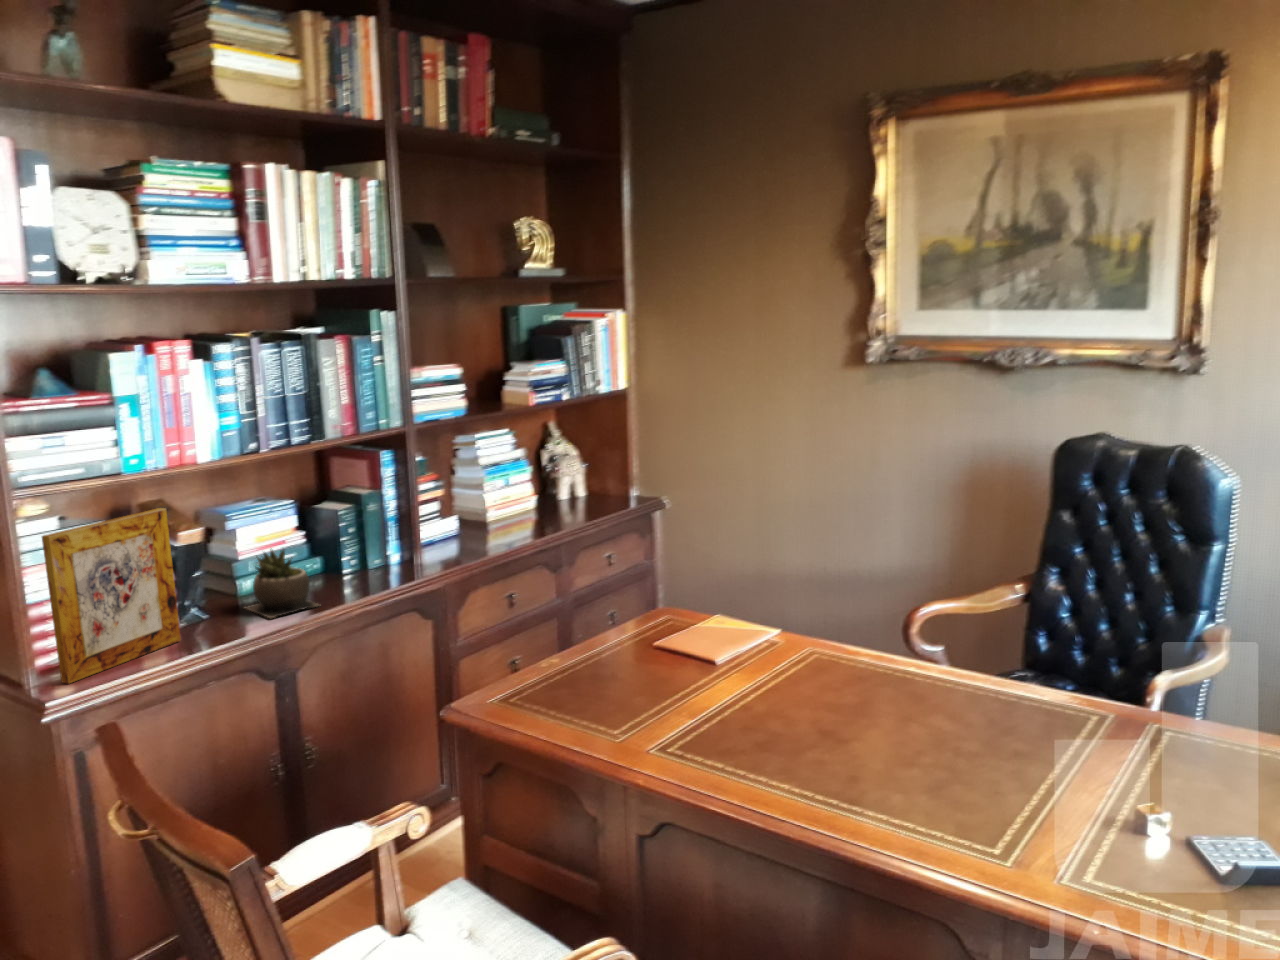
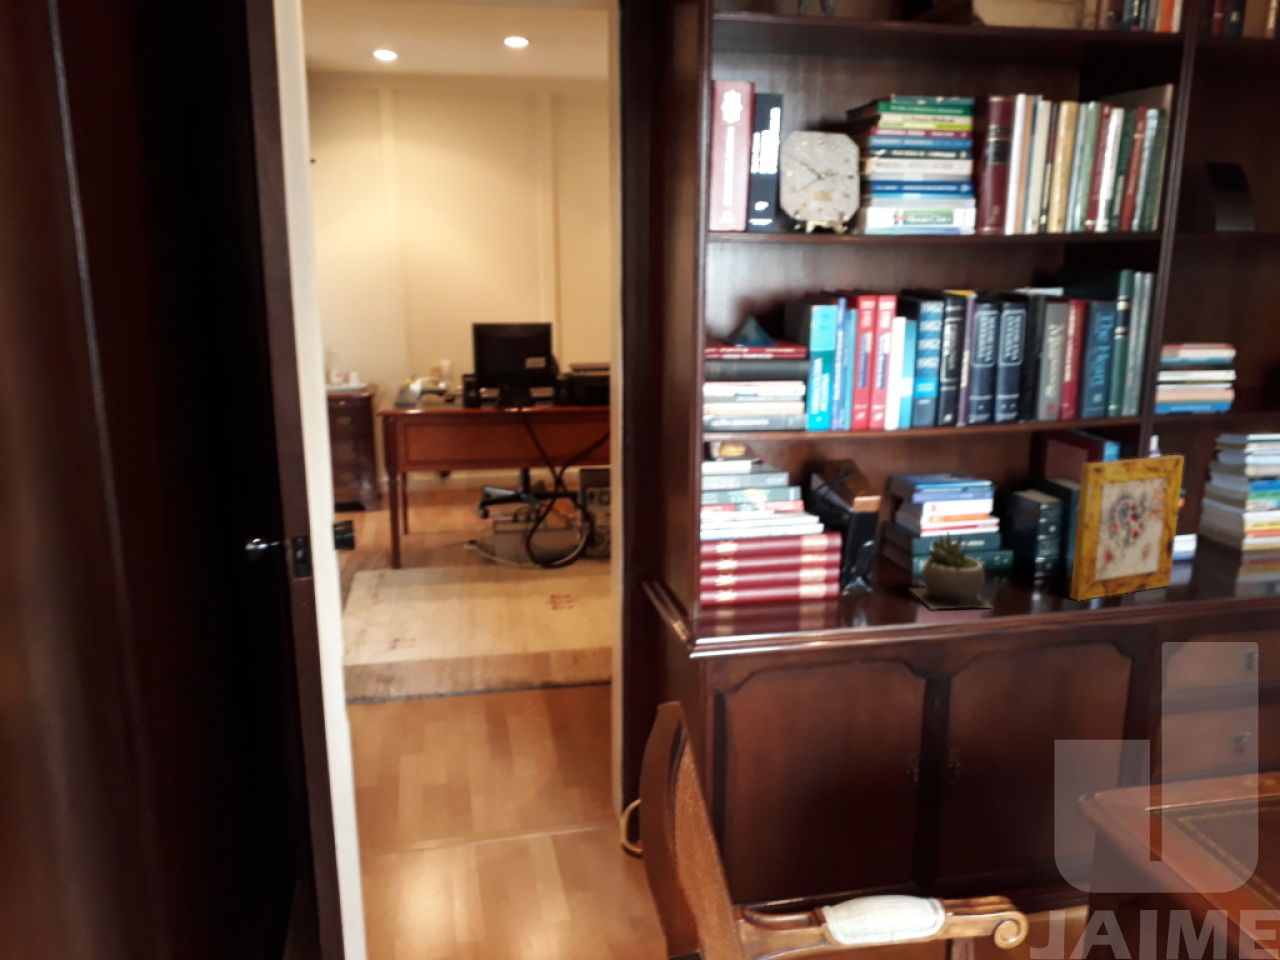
picture frame: present [42,508,181,684] -> present [1071,455,1184,601]

